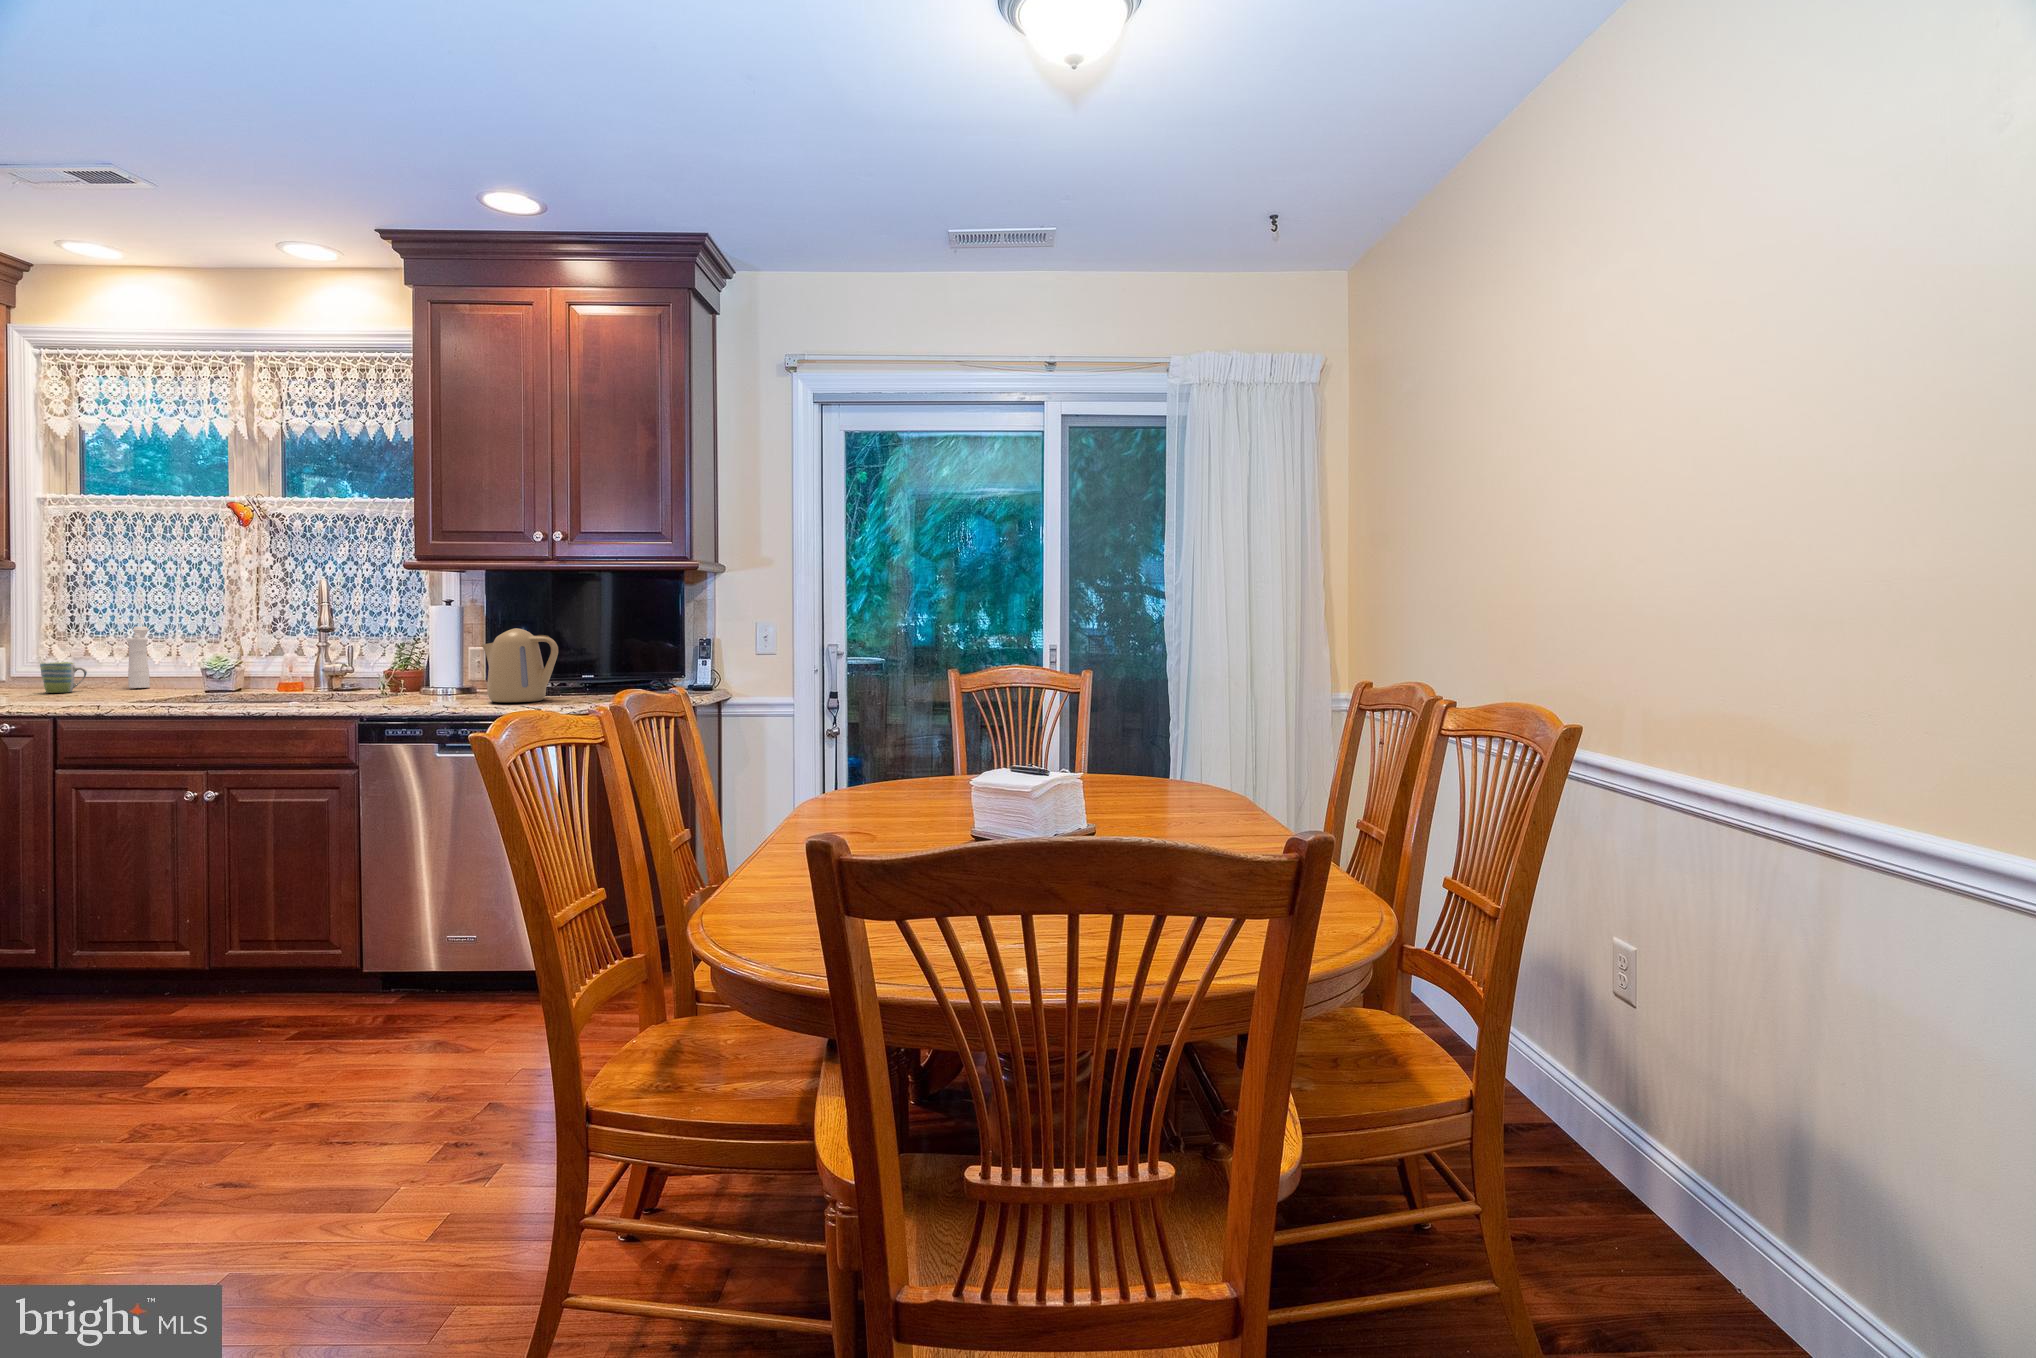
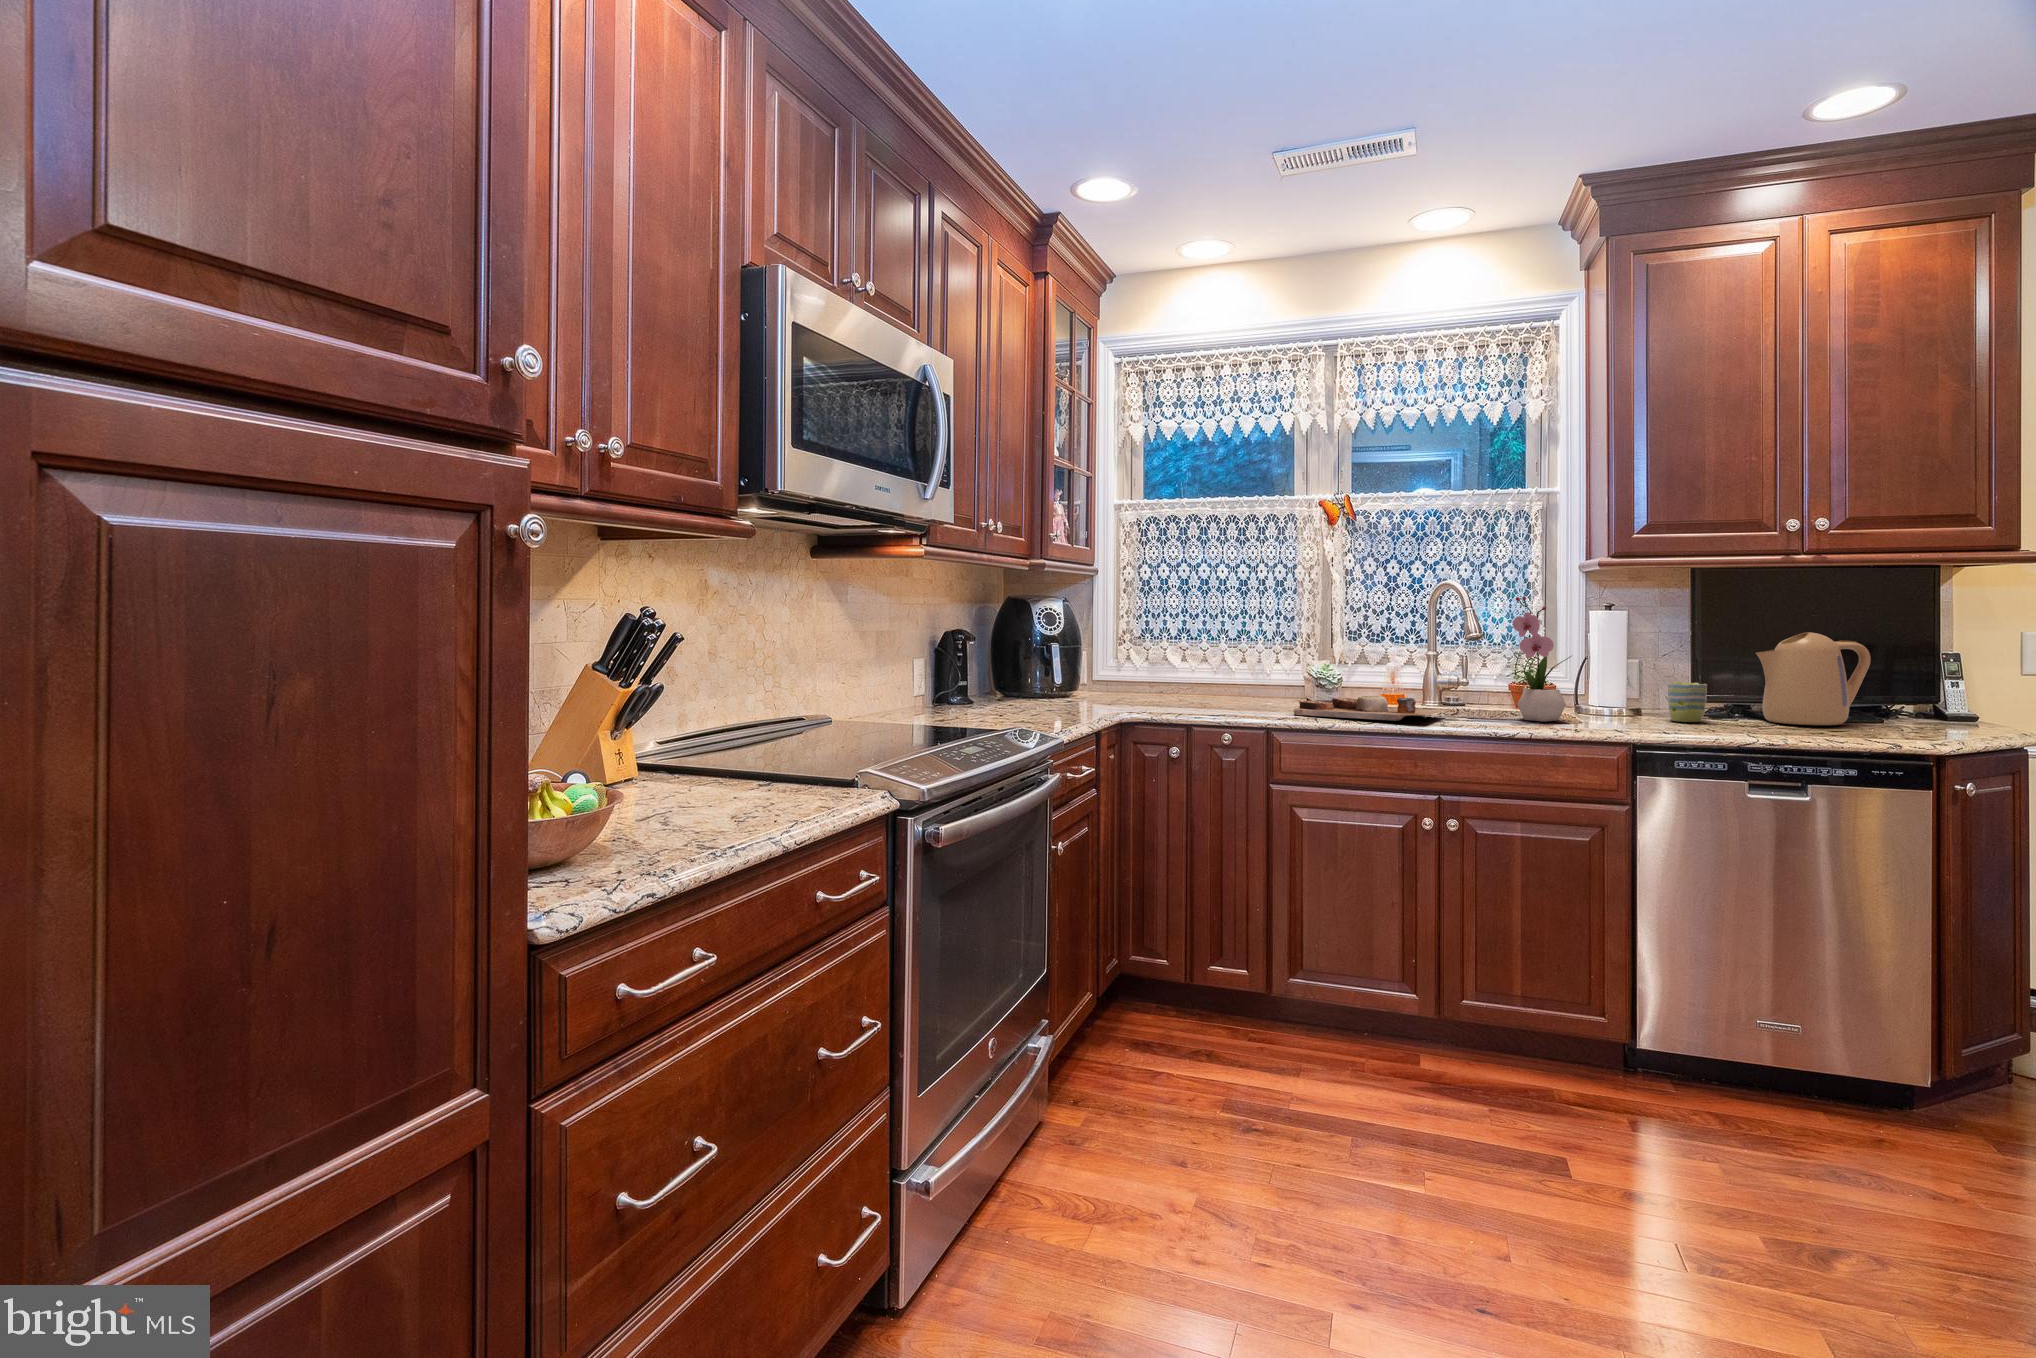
flower arrangement: none [280,595,337,703] -> present [1512,596,1571,722]
pepper mill: present [126,627,150,688] -> none [1209,633,1241,696]
mug: present [40,662,87,693] -> present [1668,682,1707,722]
cutting board: none [109,683,244,705] -> present [1294,696,1445,721]

